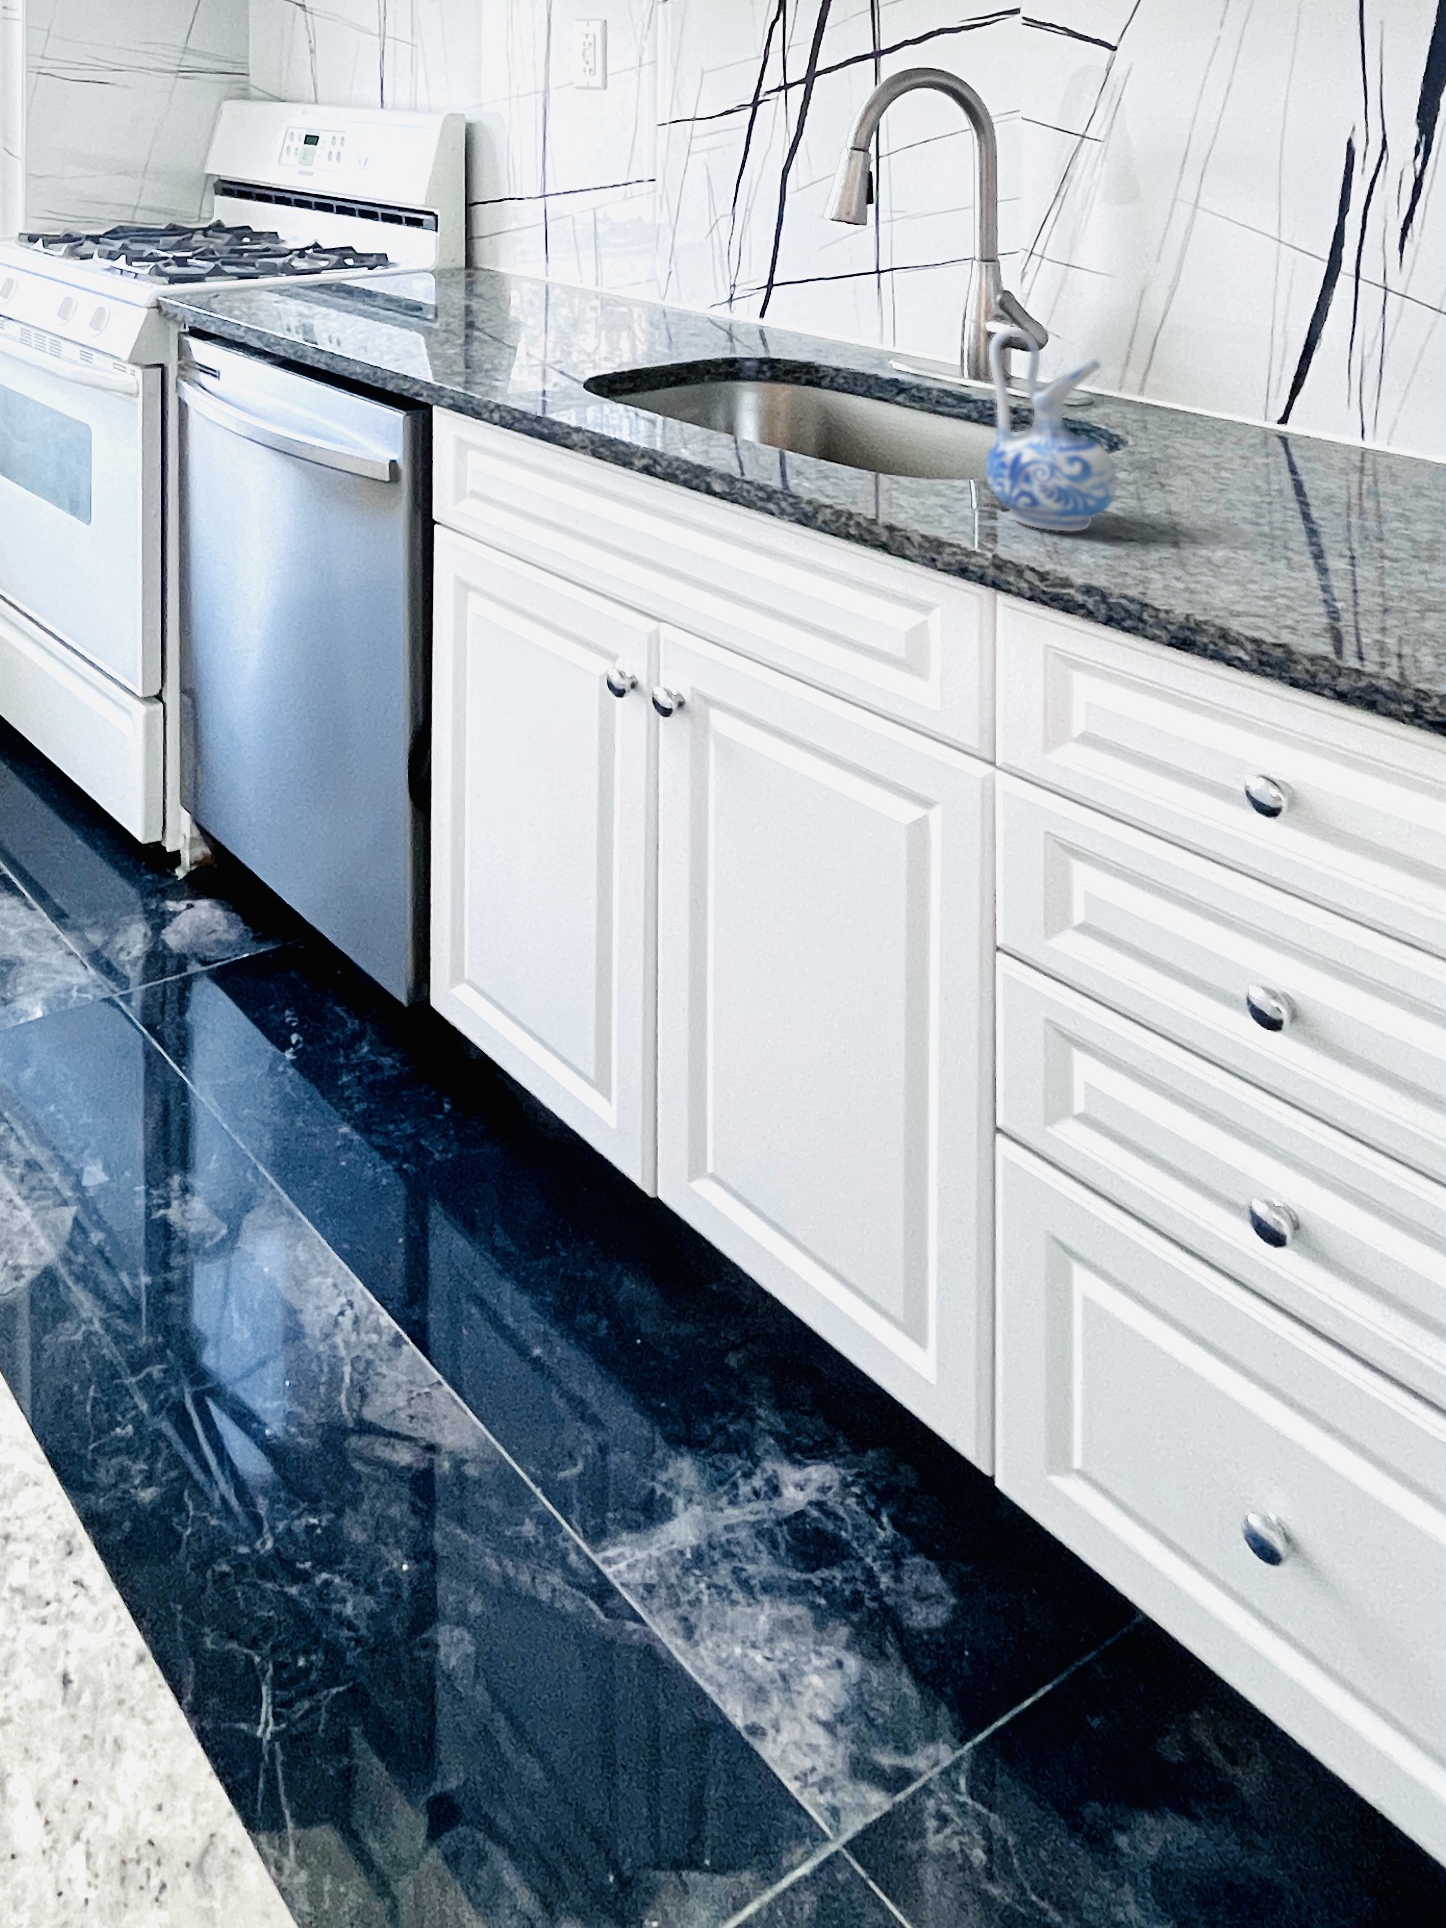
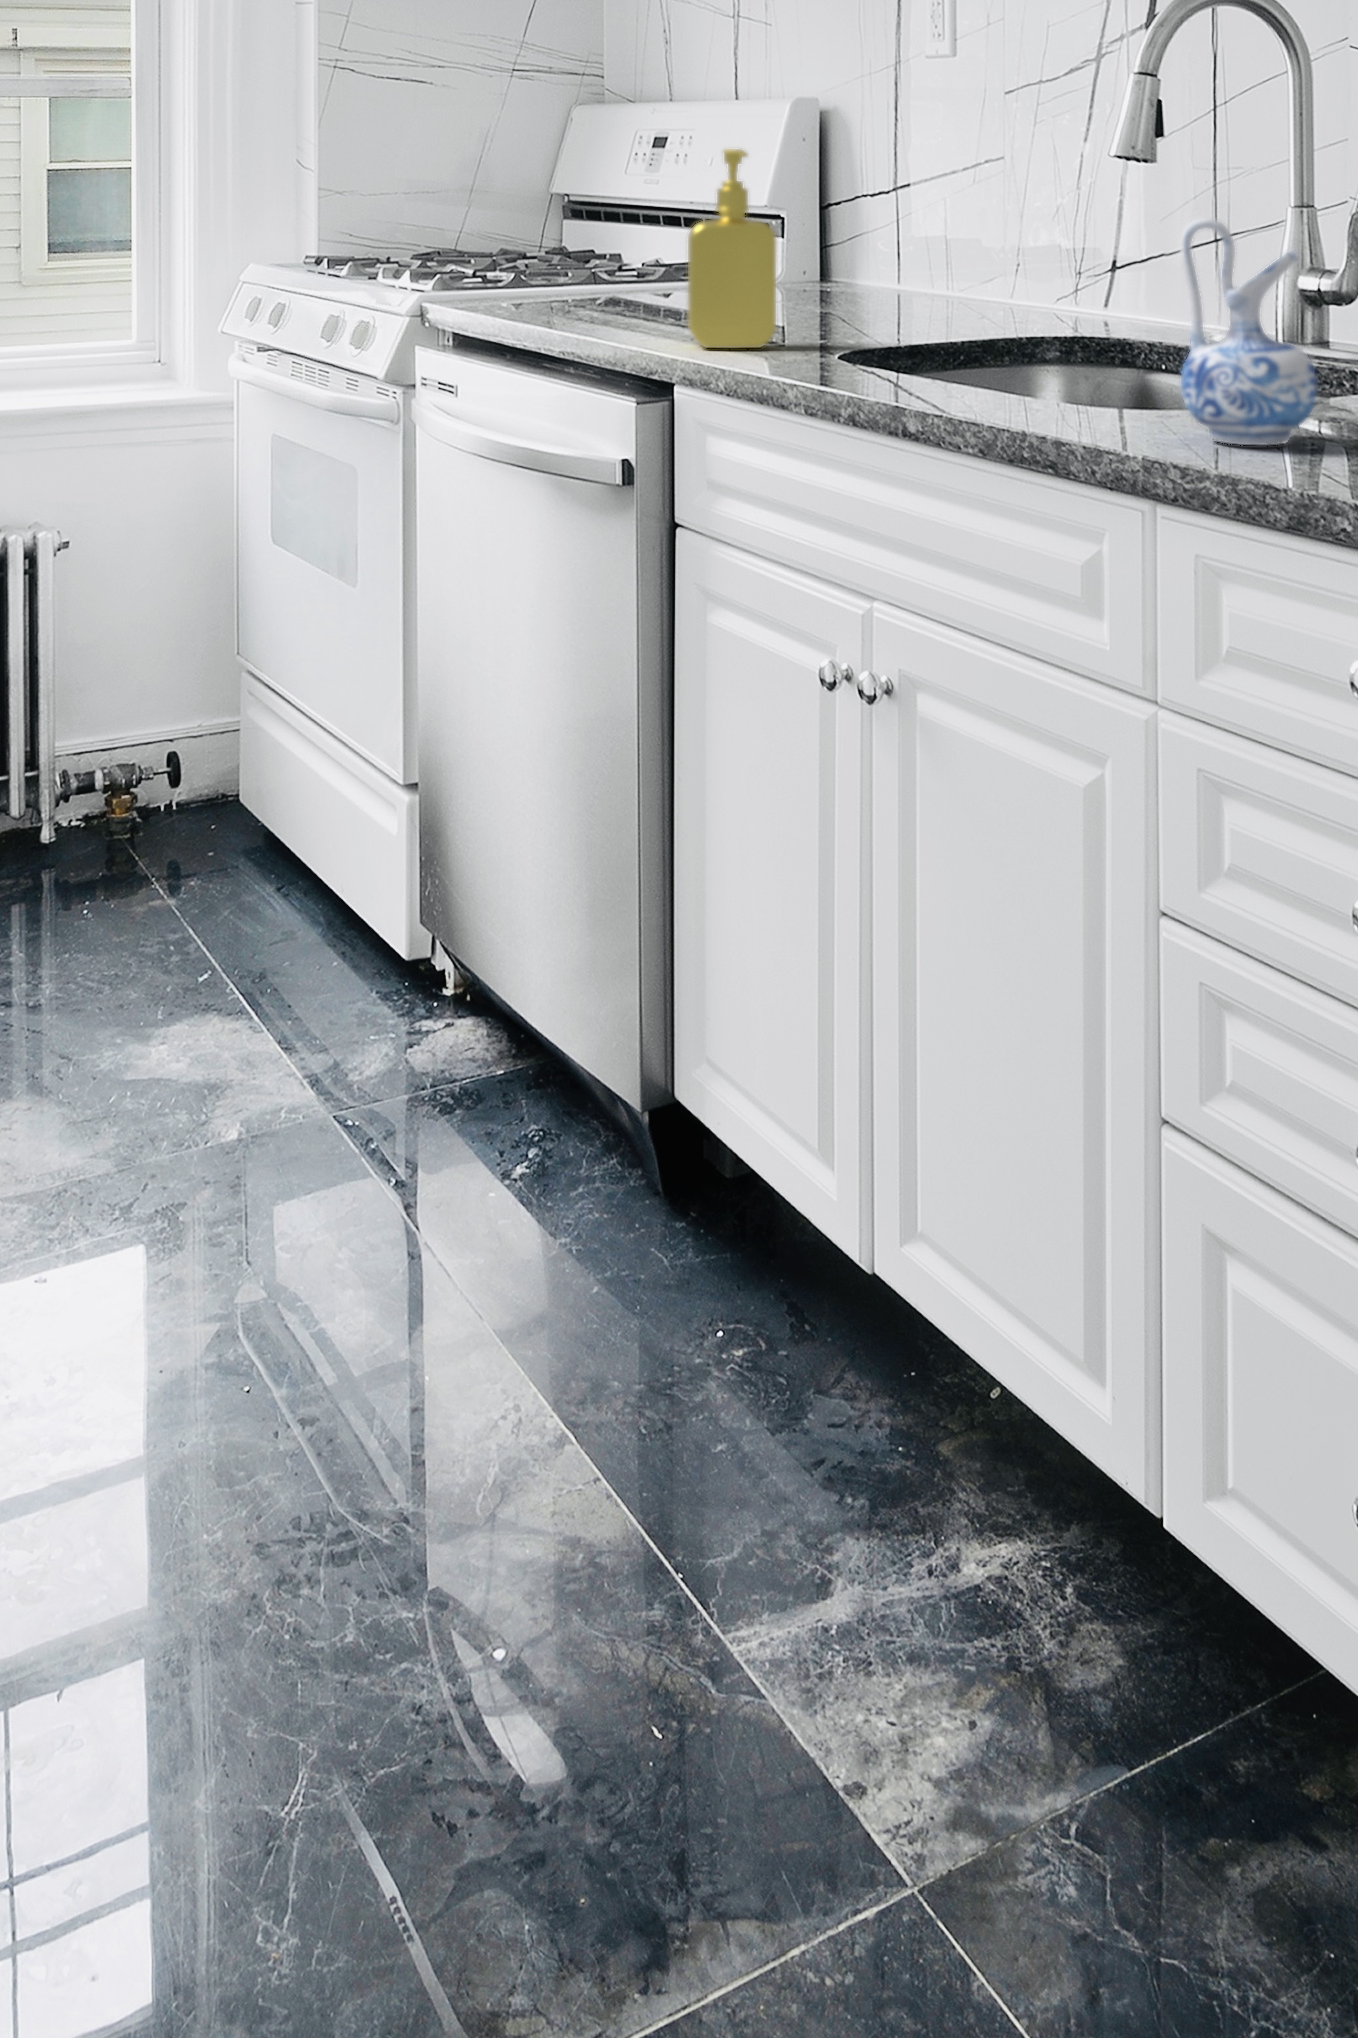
soap dispenser: none [437,201,519,373] -> present [688,149,776,348]

